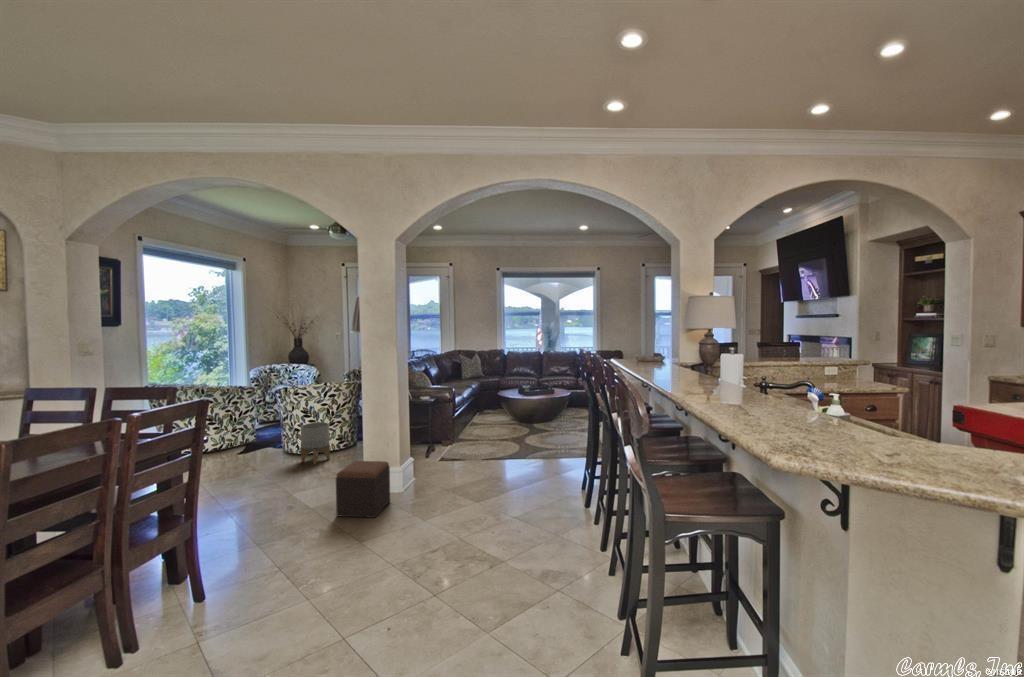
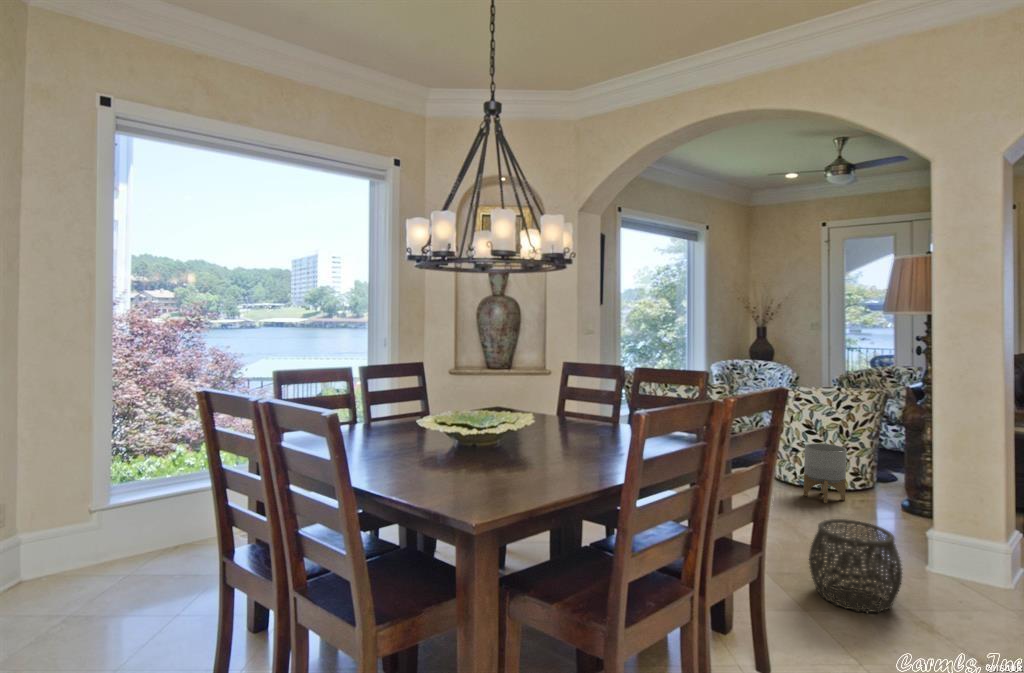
footstool: present [336,461,390,518] -> none [909,513,1004,615]
woven basket: none [261,479,324,545] -> present [809,519,902,613]

